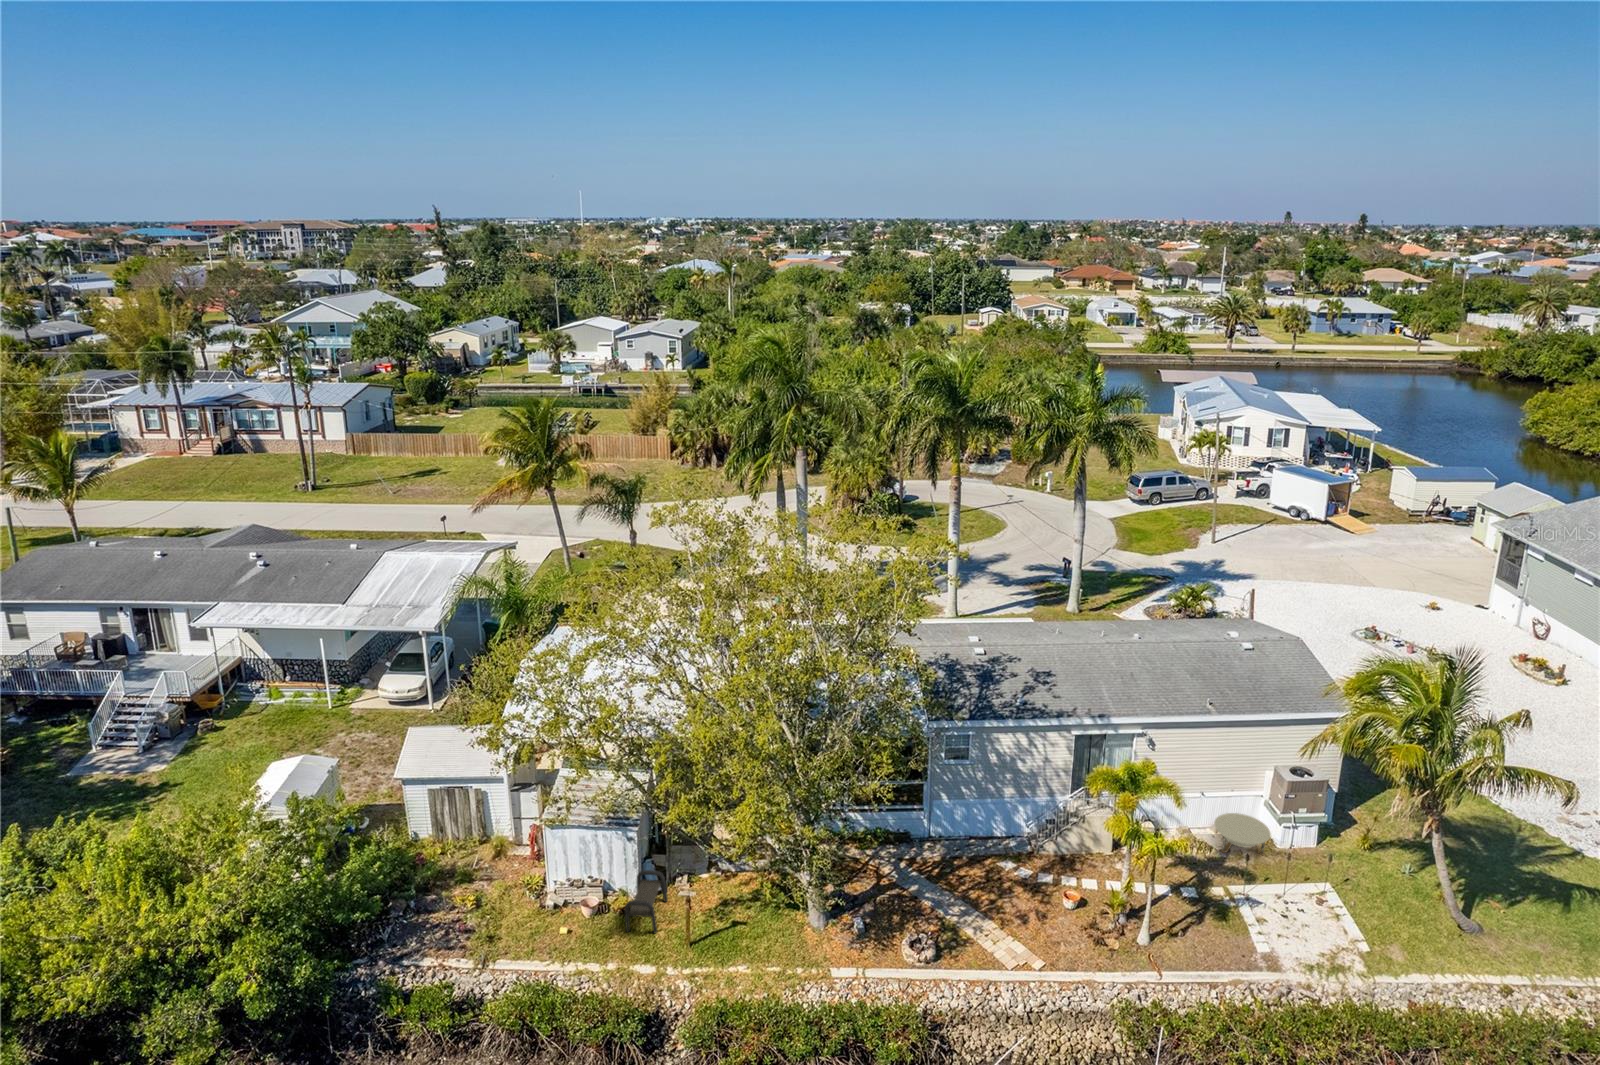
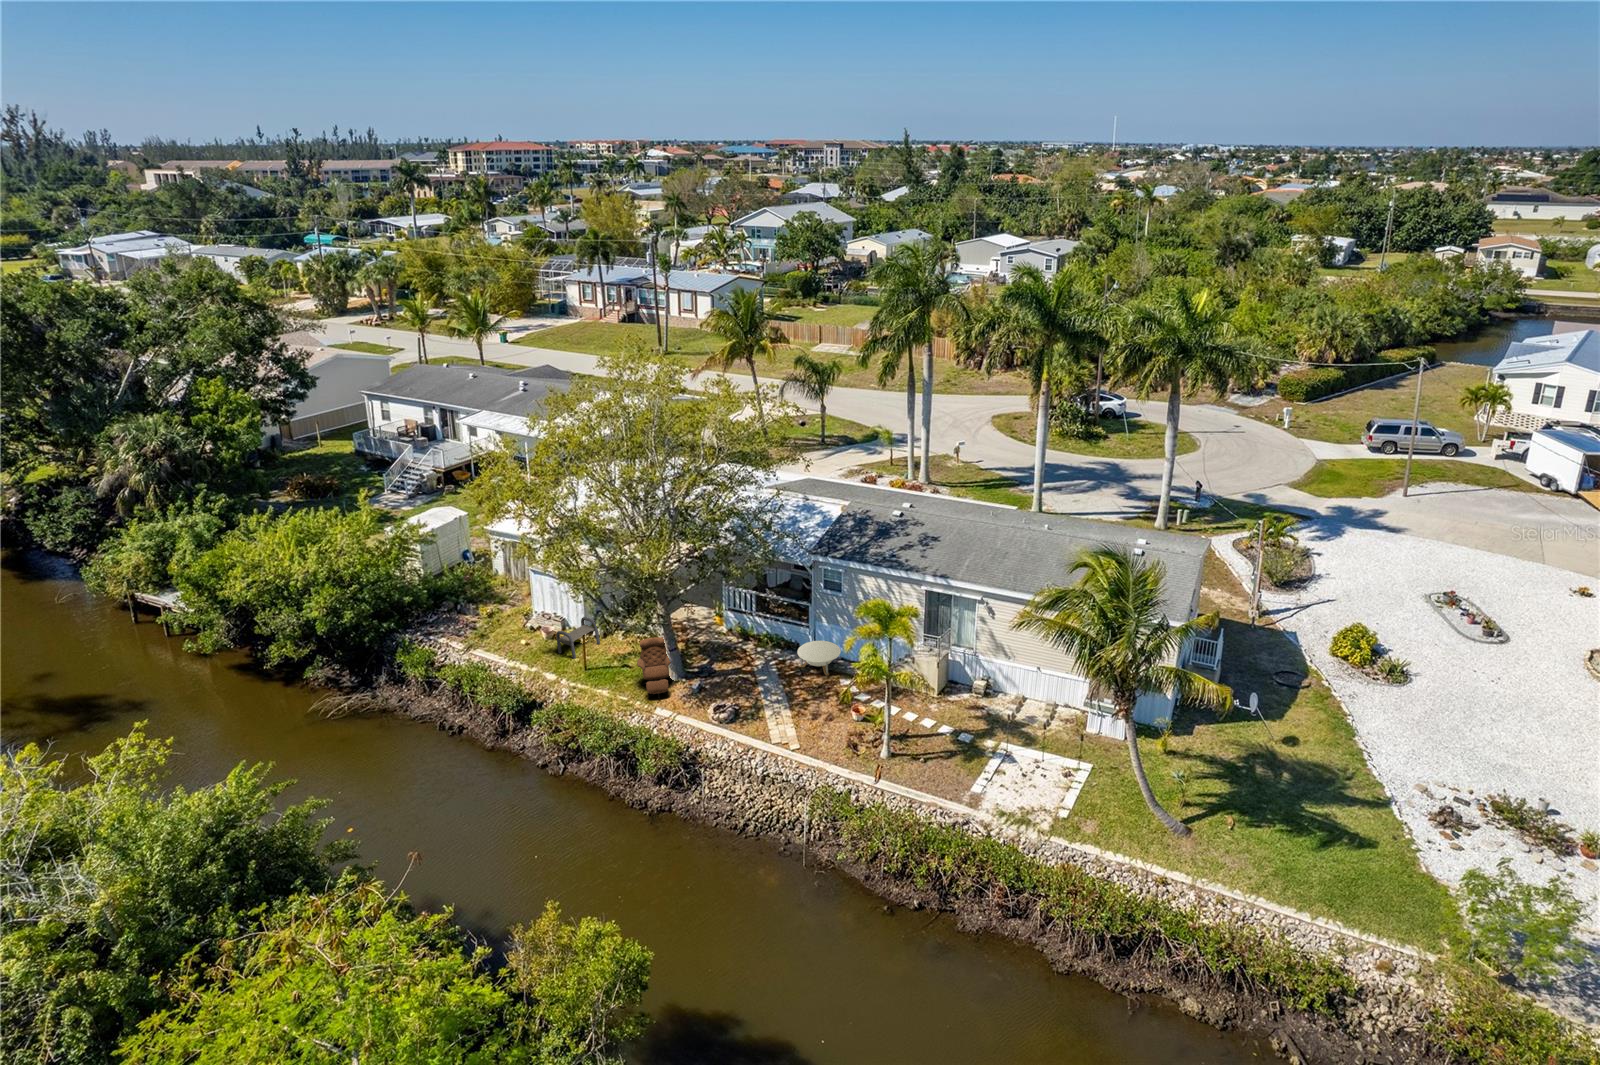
round table: present [1214,813,1271,855] -> present [797,641,841,676]
lounge chair: none [772,872,832,957] -> present [637,637,671,699]

